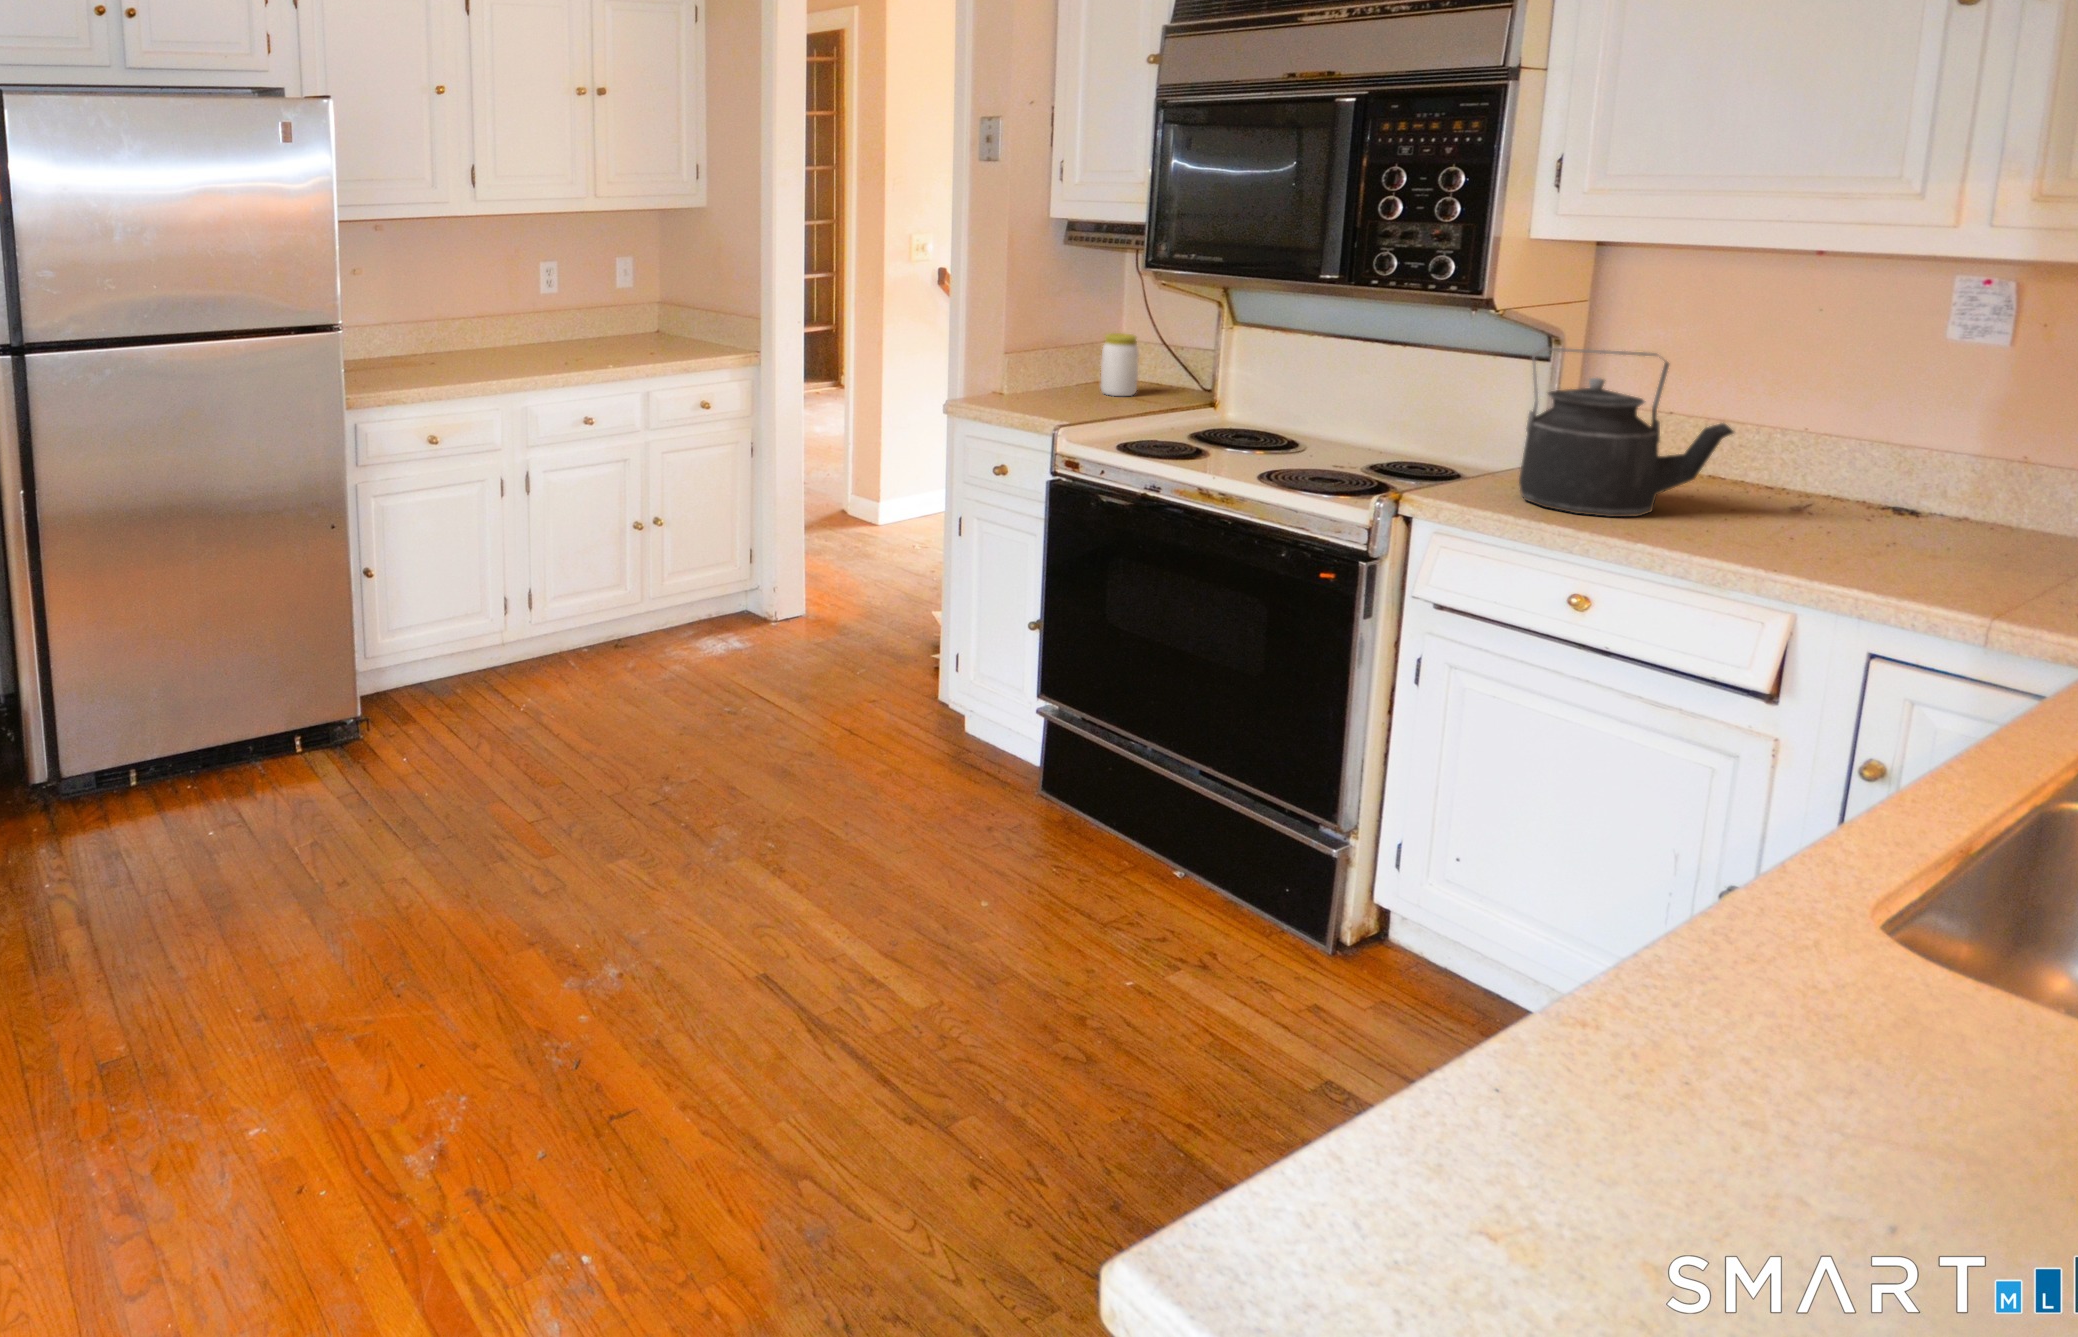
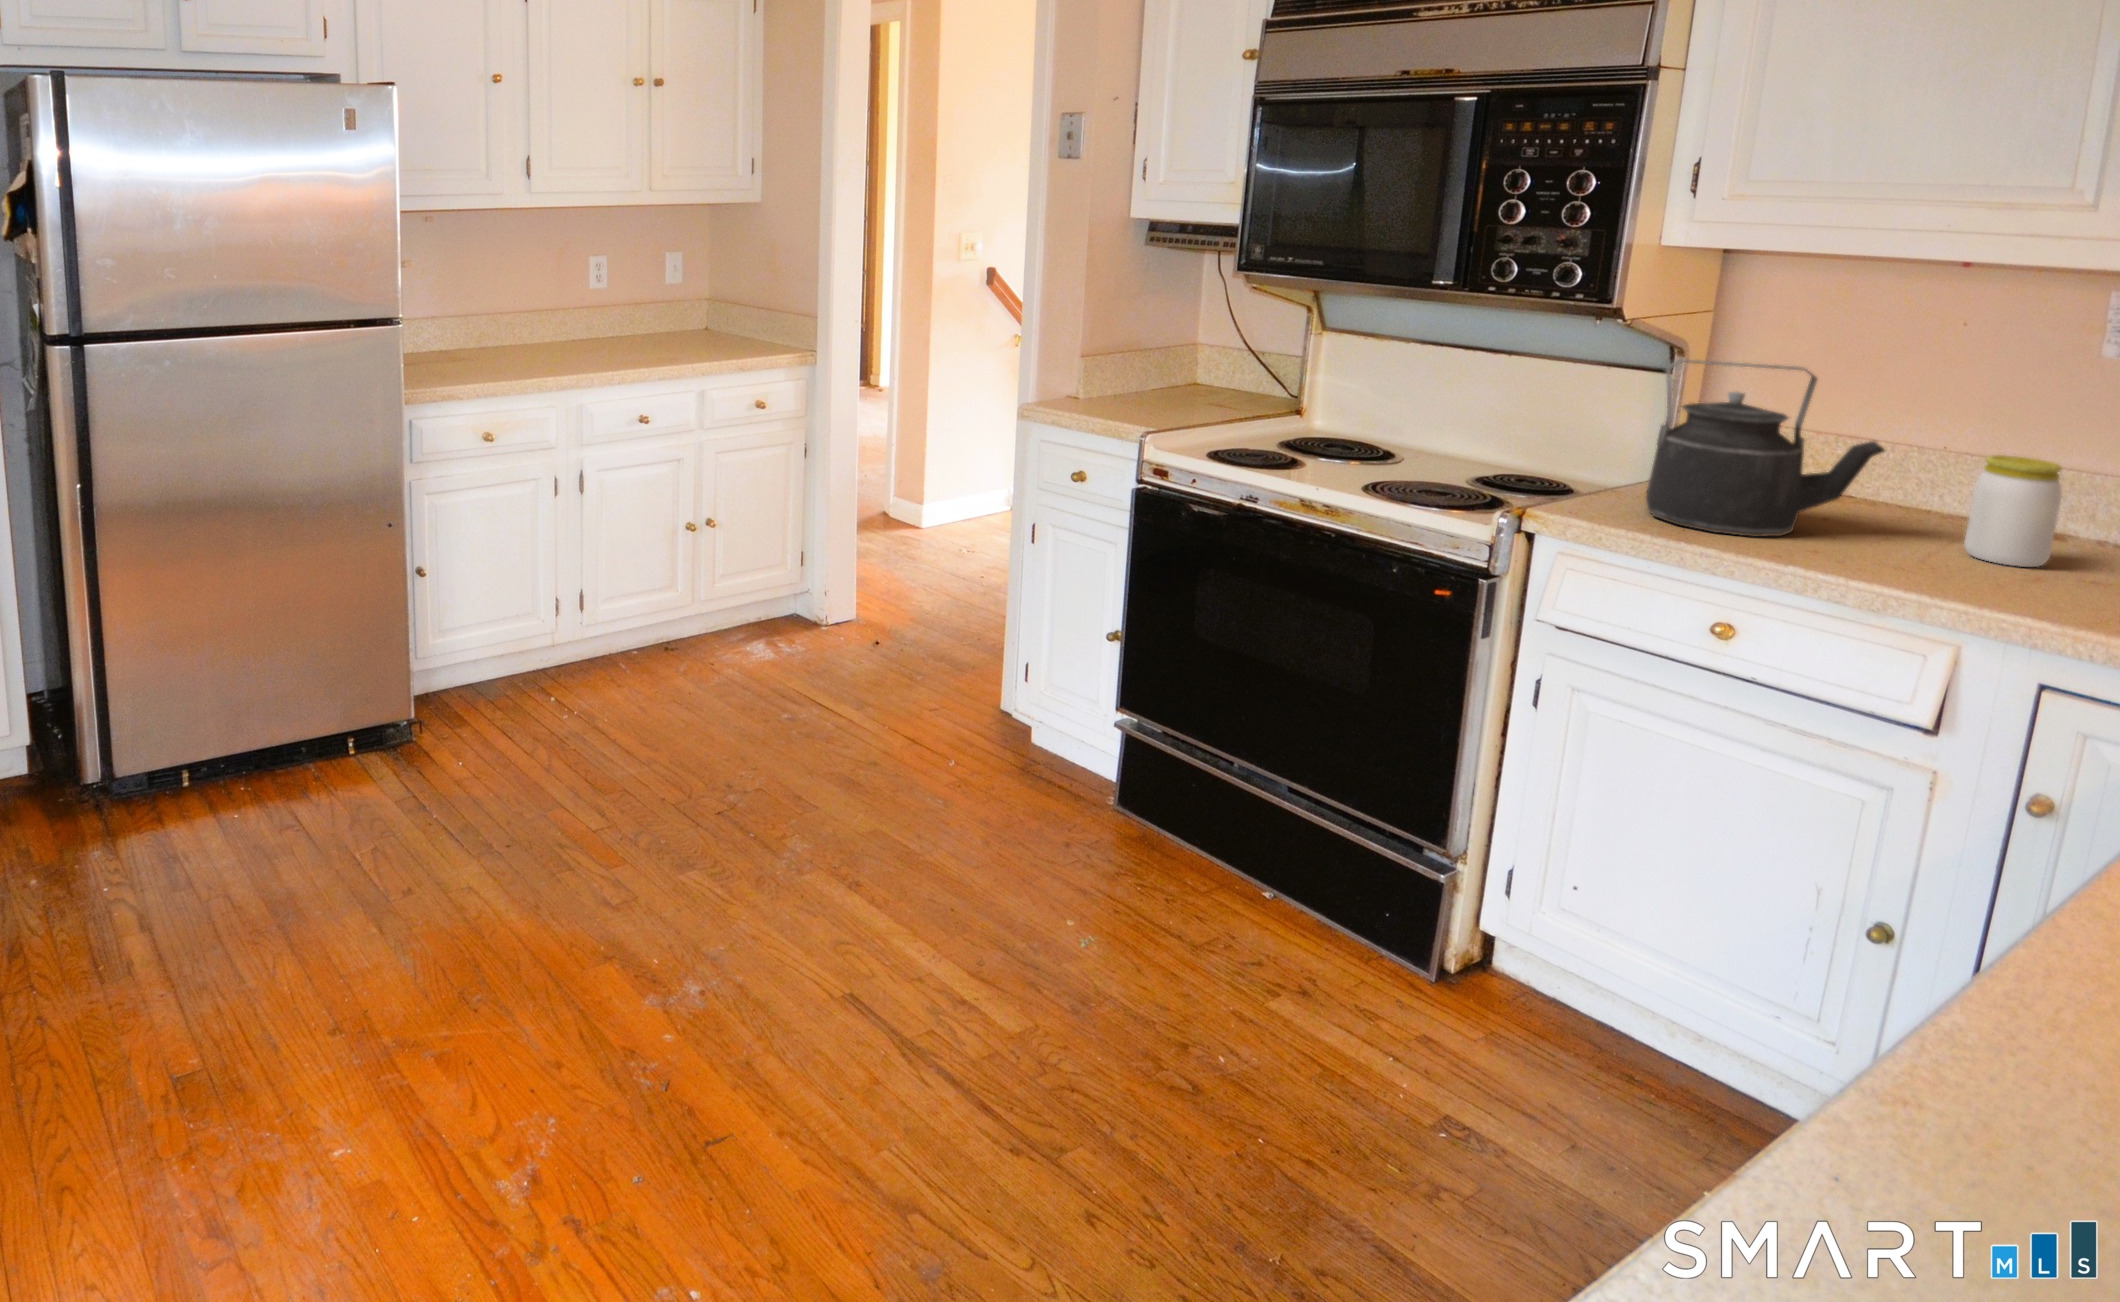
jar: present [1100,333,1139,396] -> present [1964,455,2062,567]

